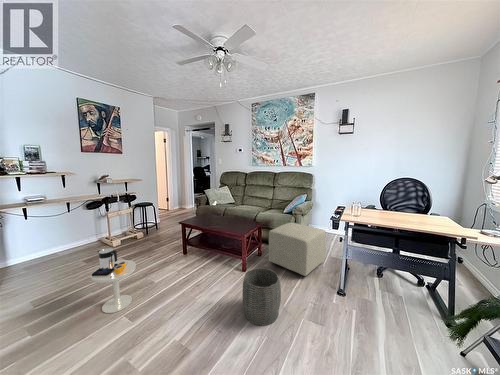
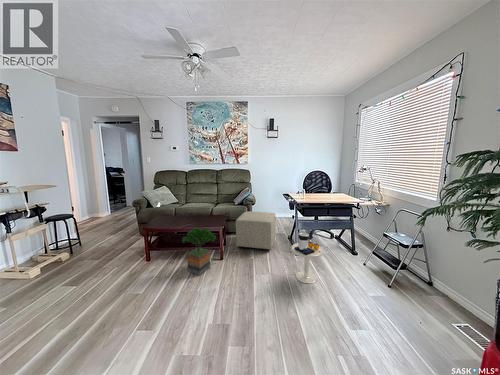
potted tree: none [199,231,234,283] -> present [182,228,216,275]
side table: present [91,248,136,313] -> present [291,233,323,284]
woven basket: present [243,268,281,326] -> none [242,247,273,289]

